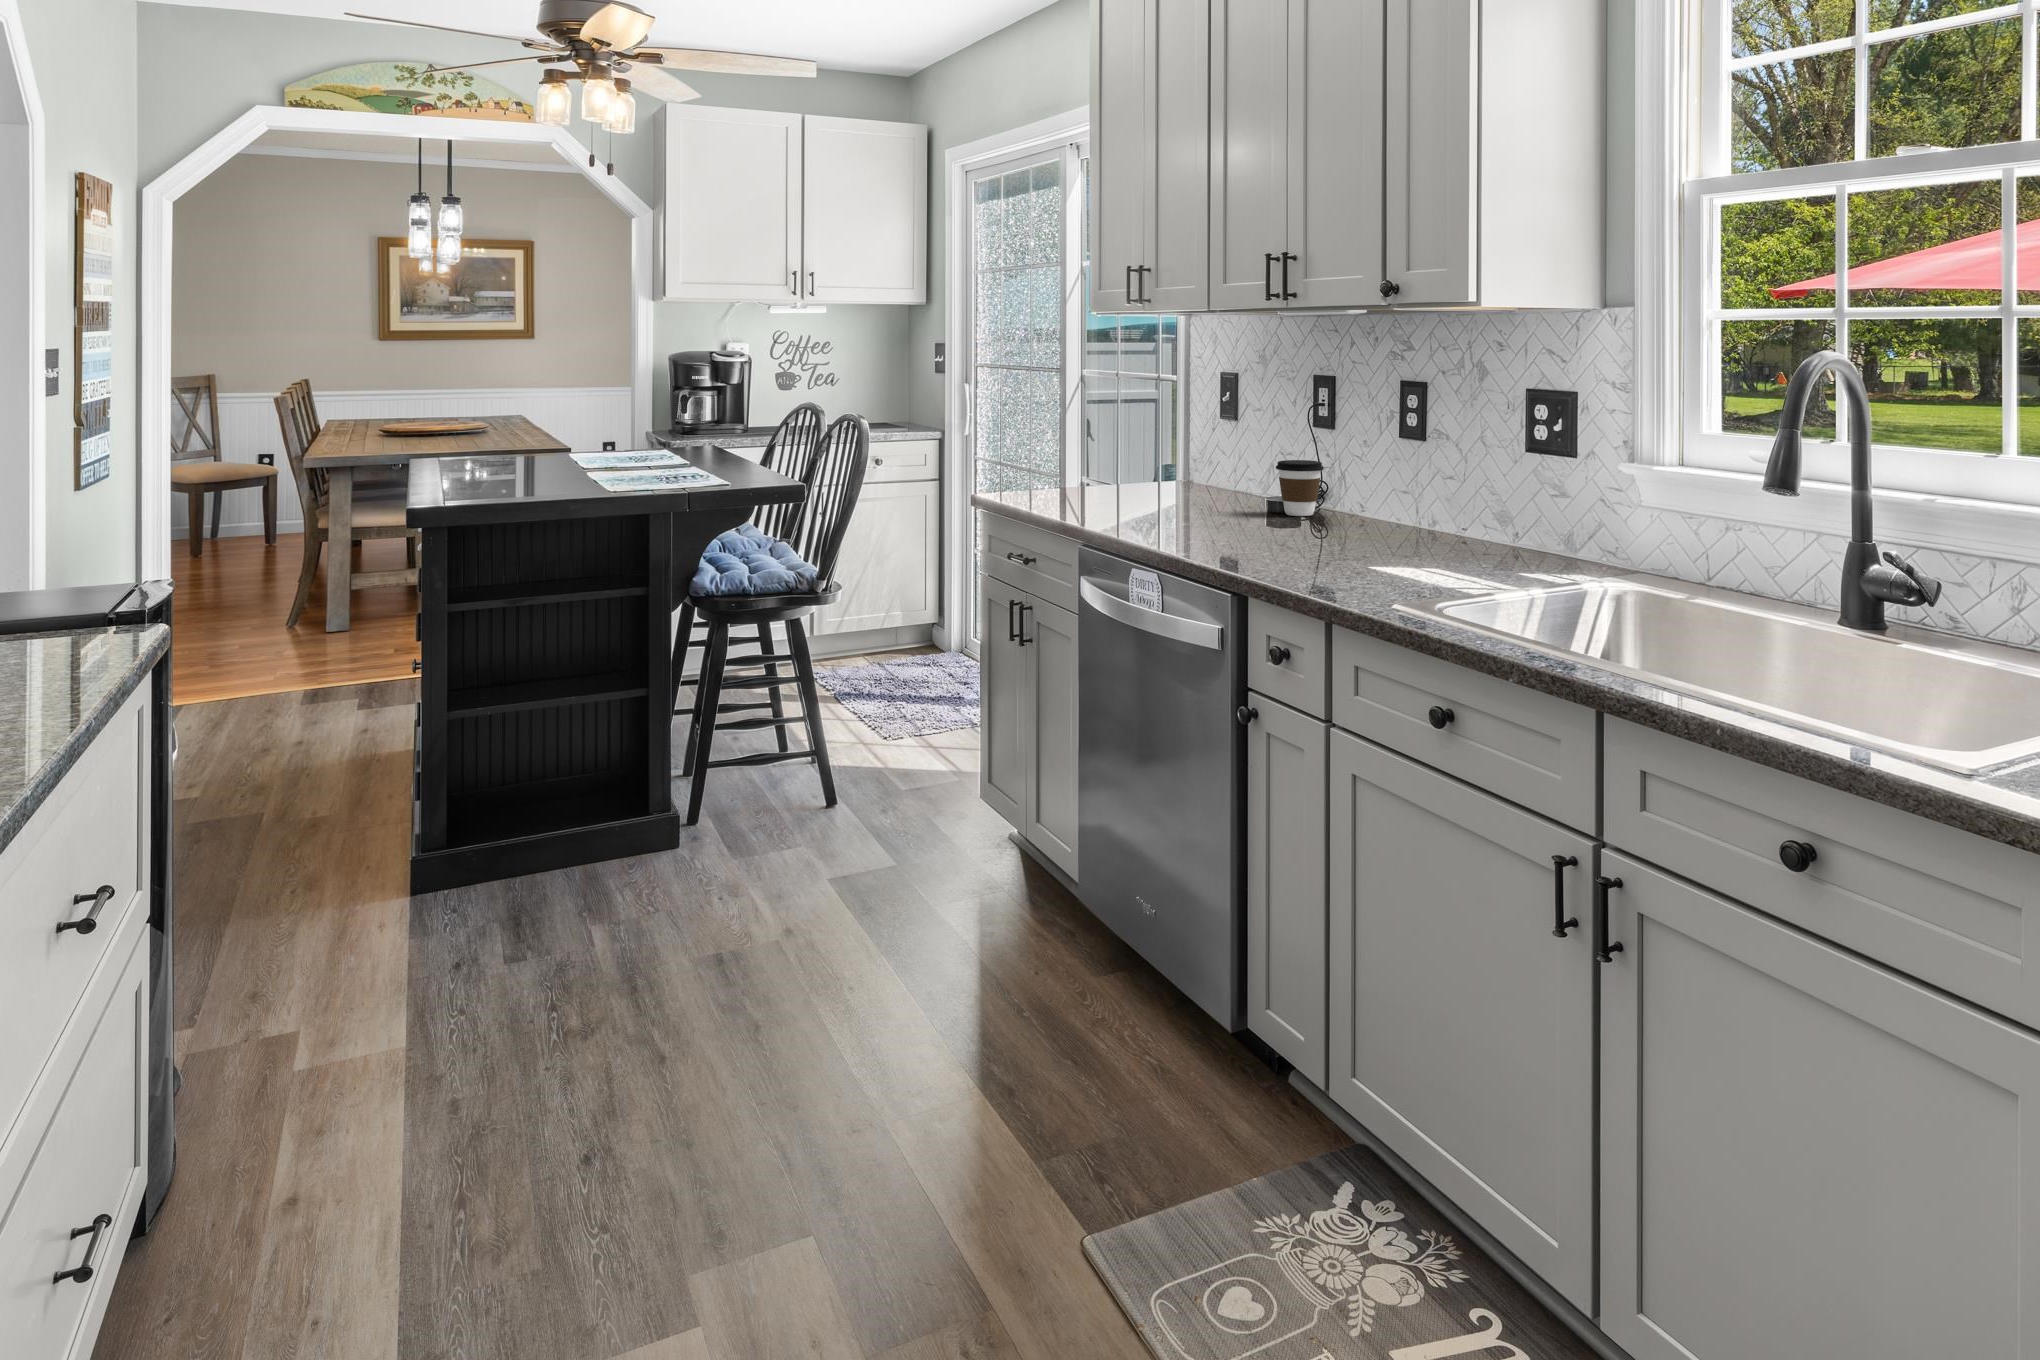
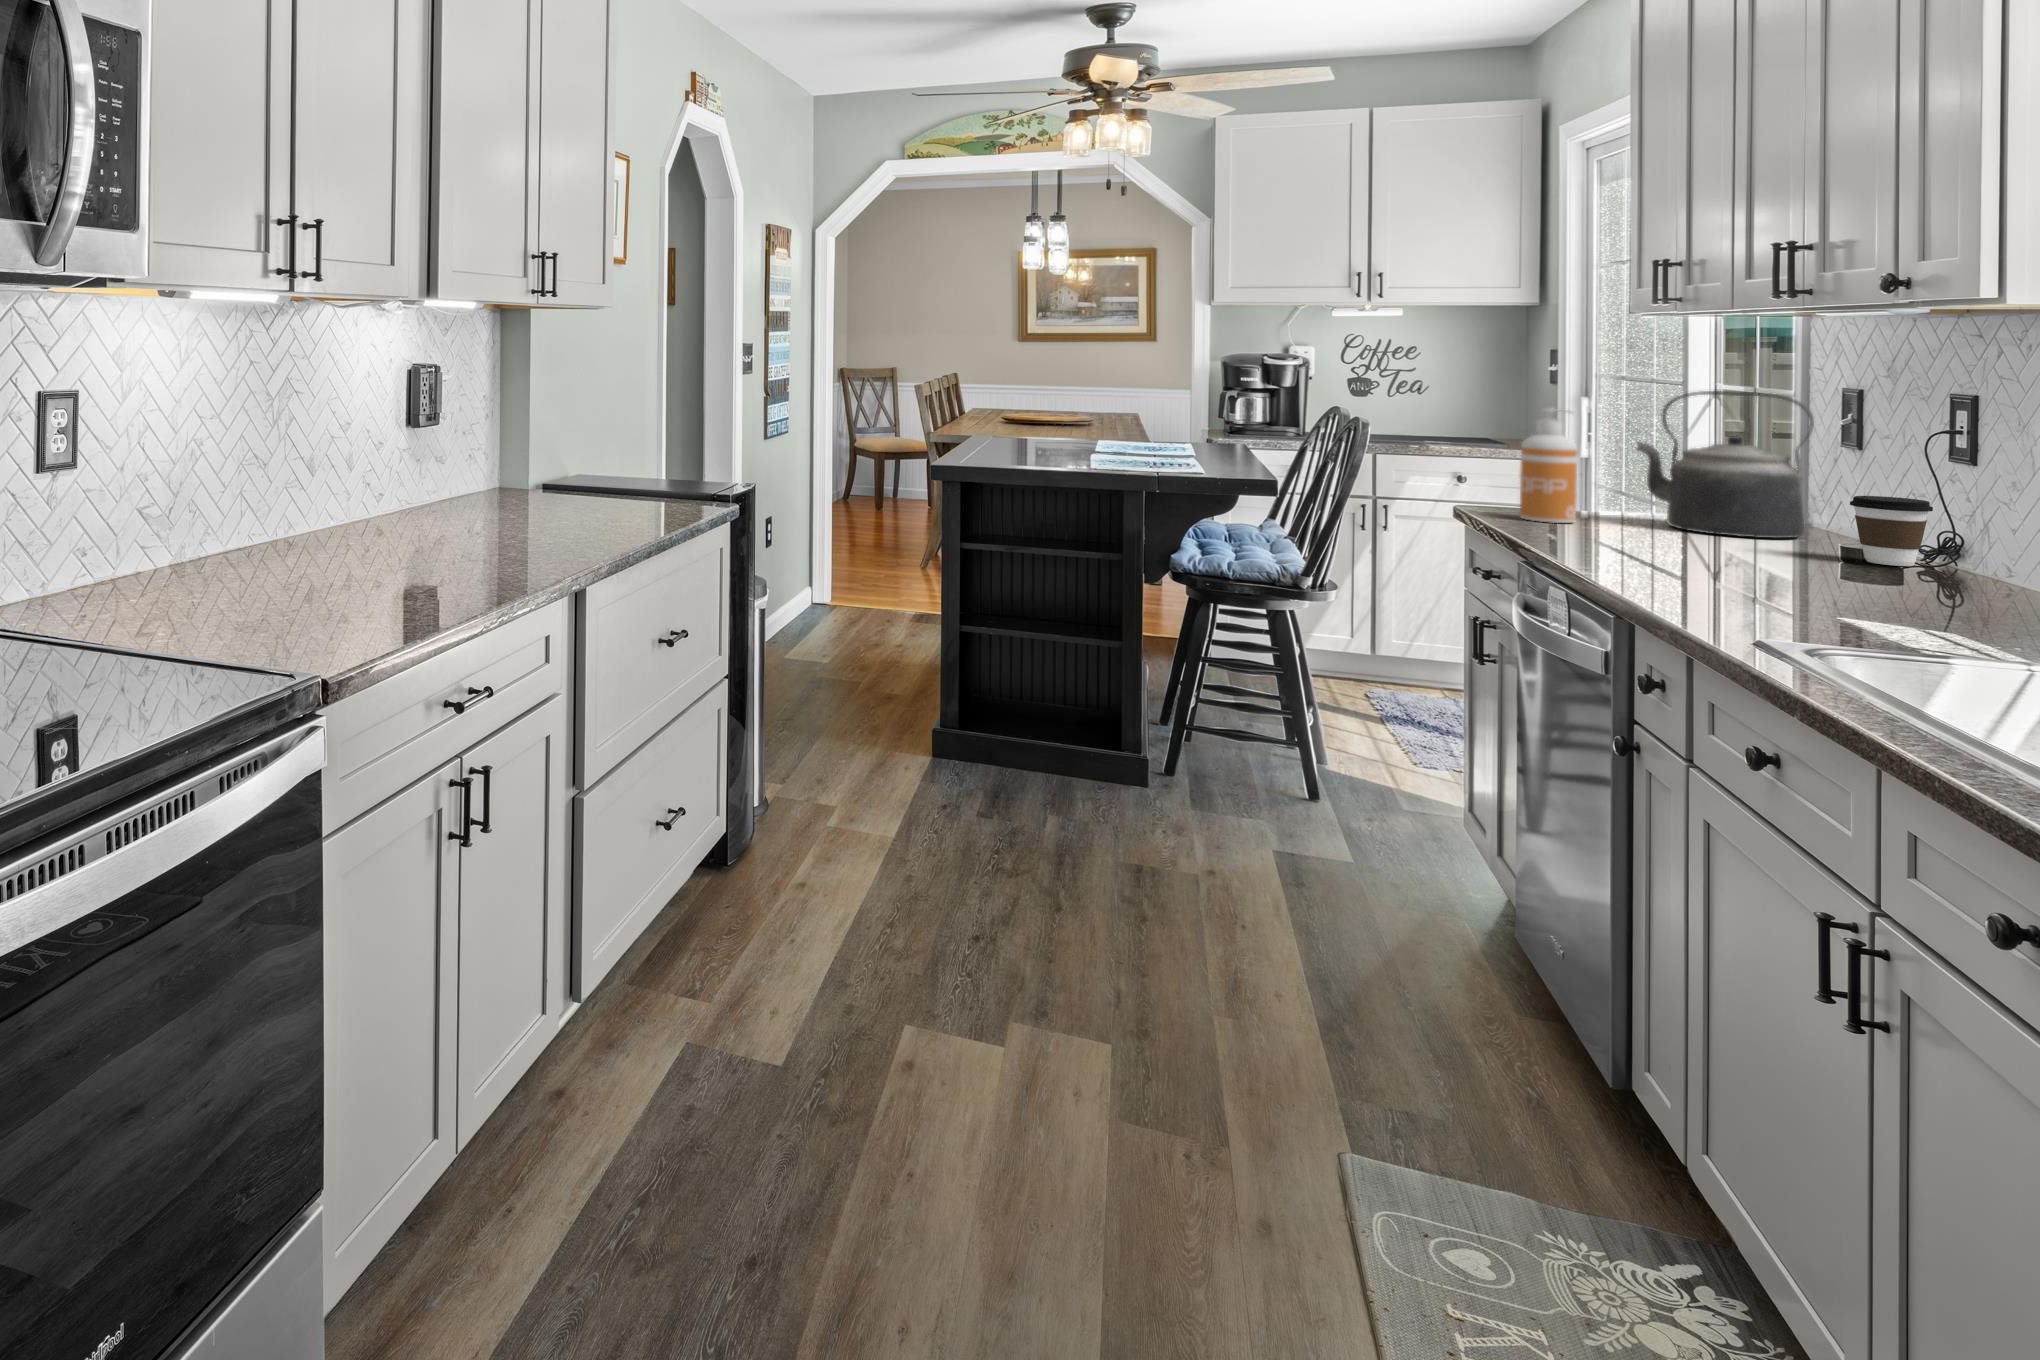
kettle: none [1113,378,1229,503] -> present [1637,391,1814,538]
soap dispenser: none [1042,399,1084,507] -> present [1520,408,1577,523]

